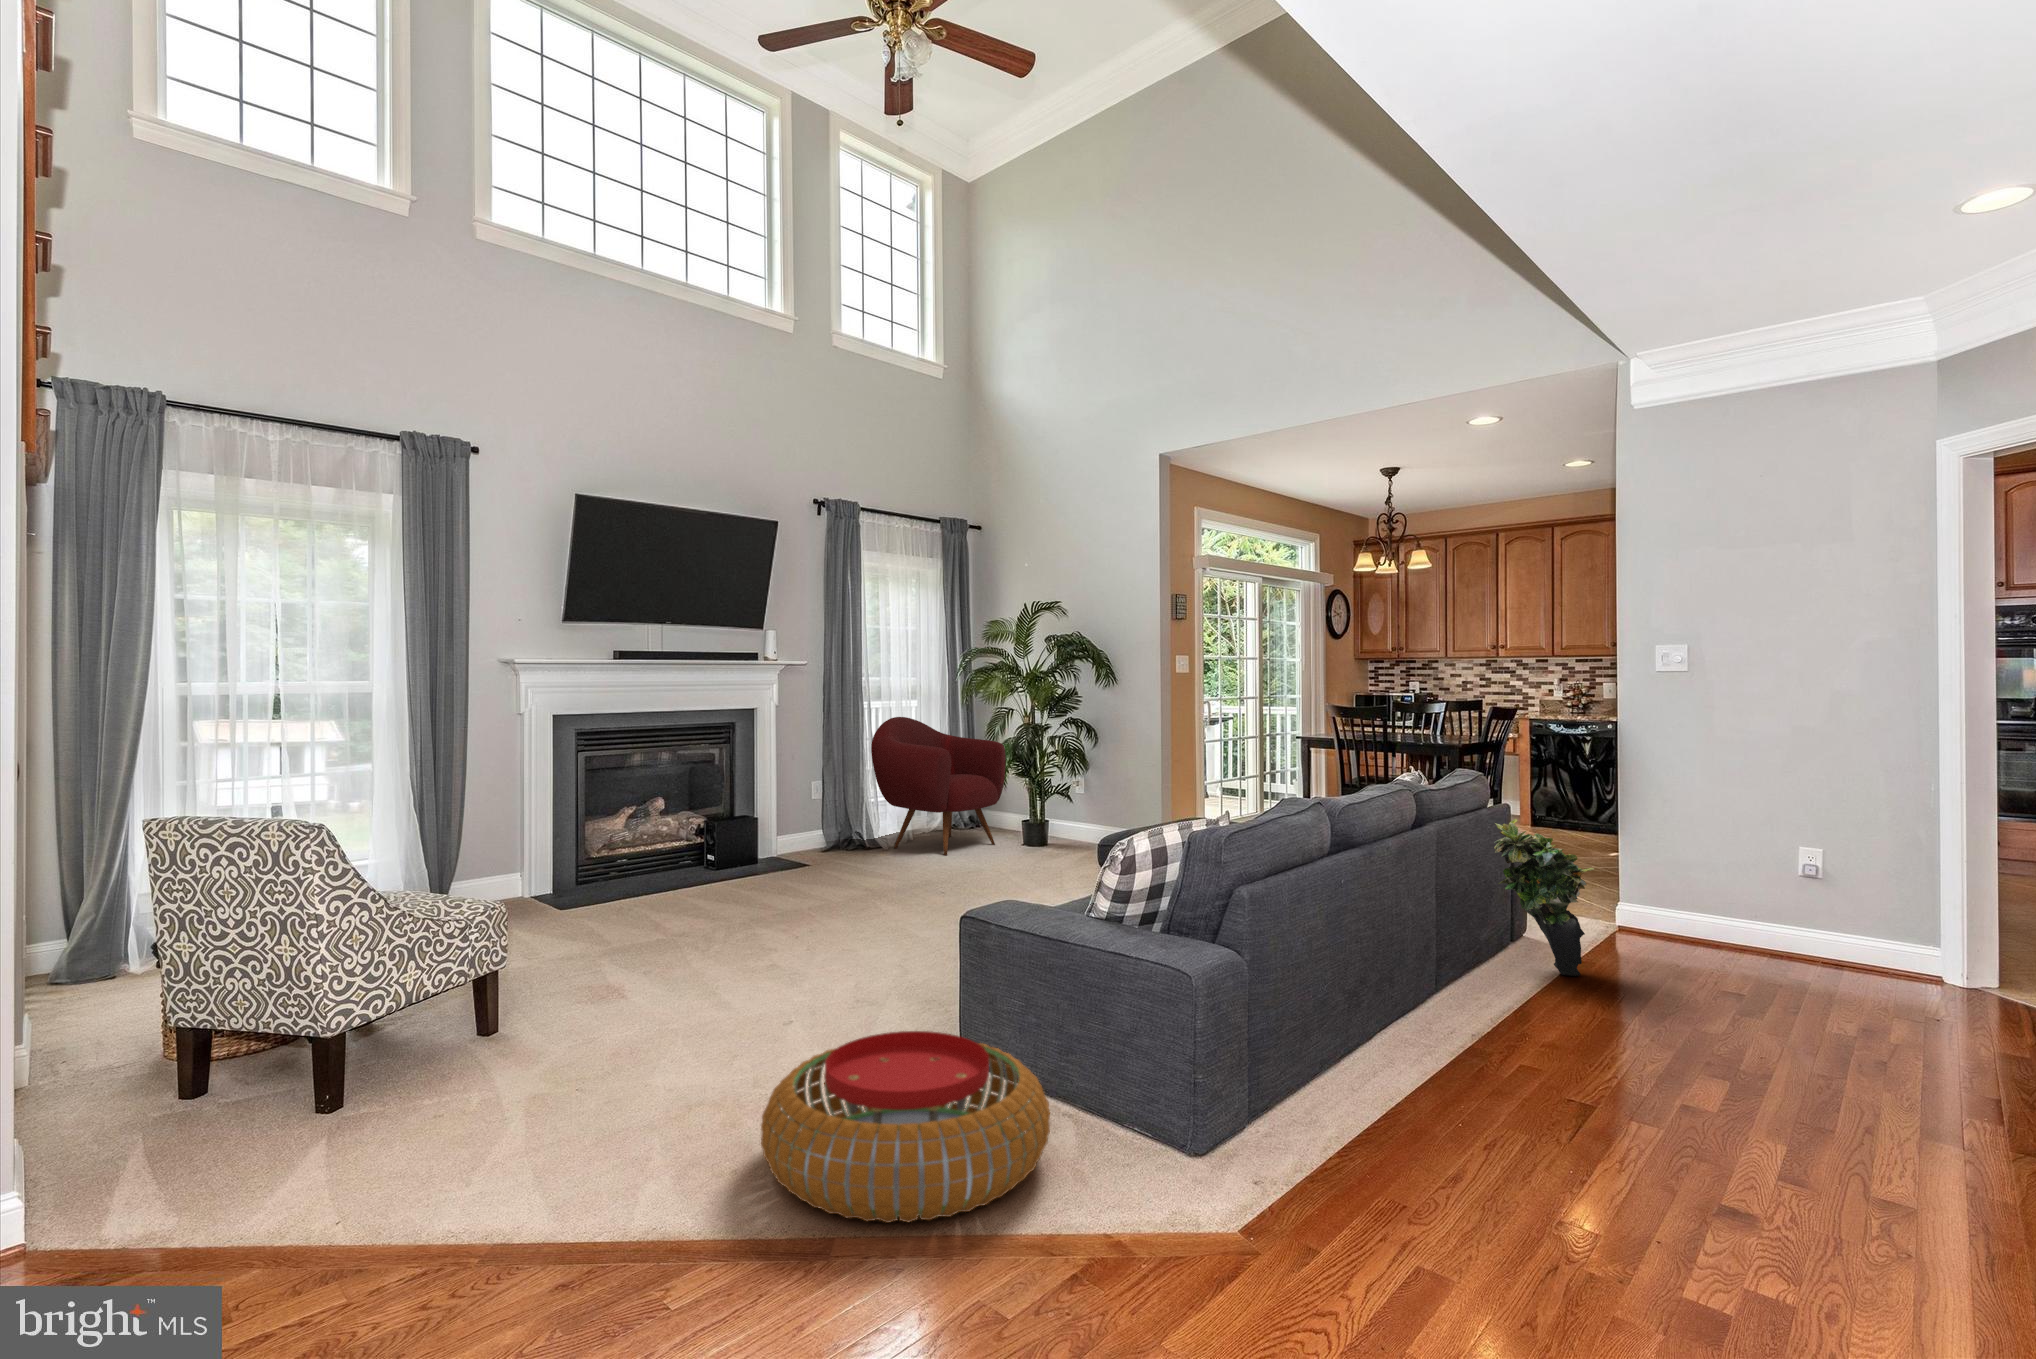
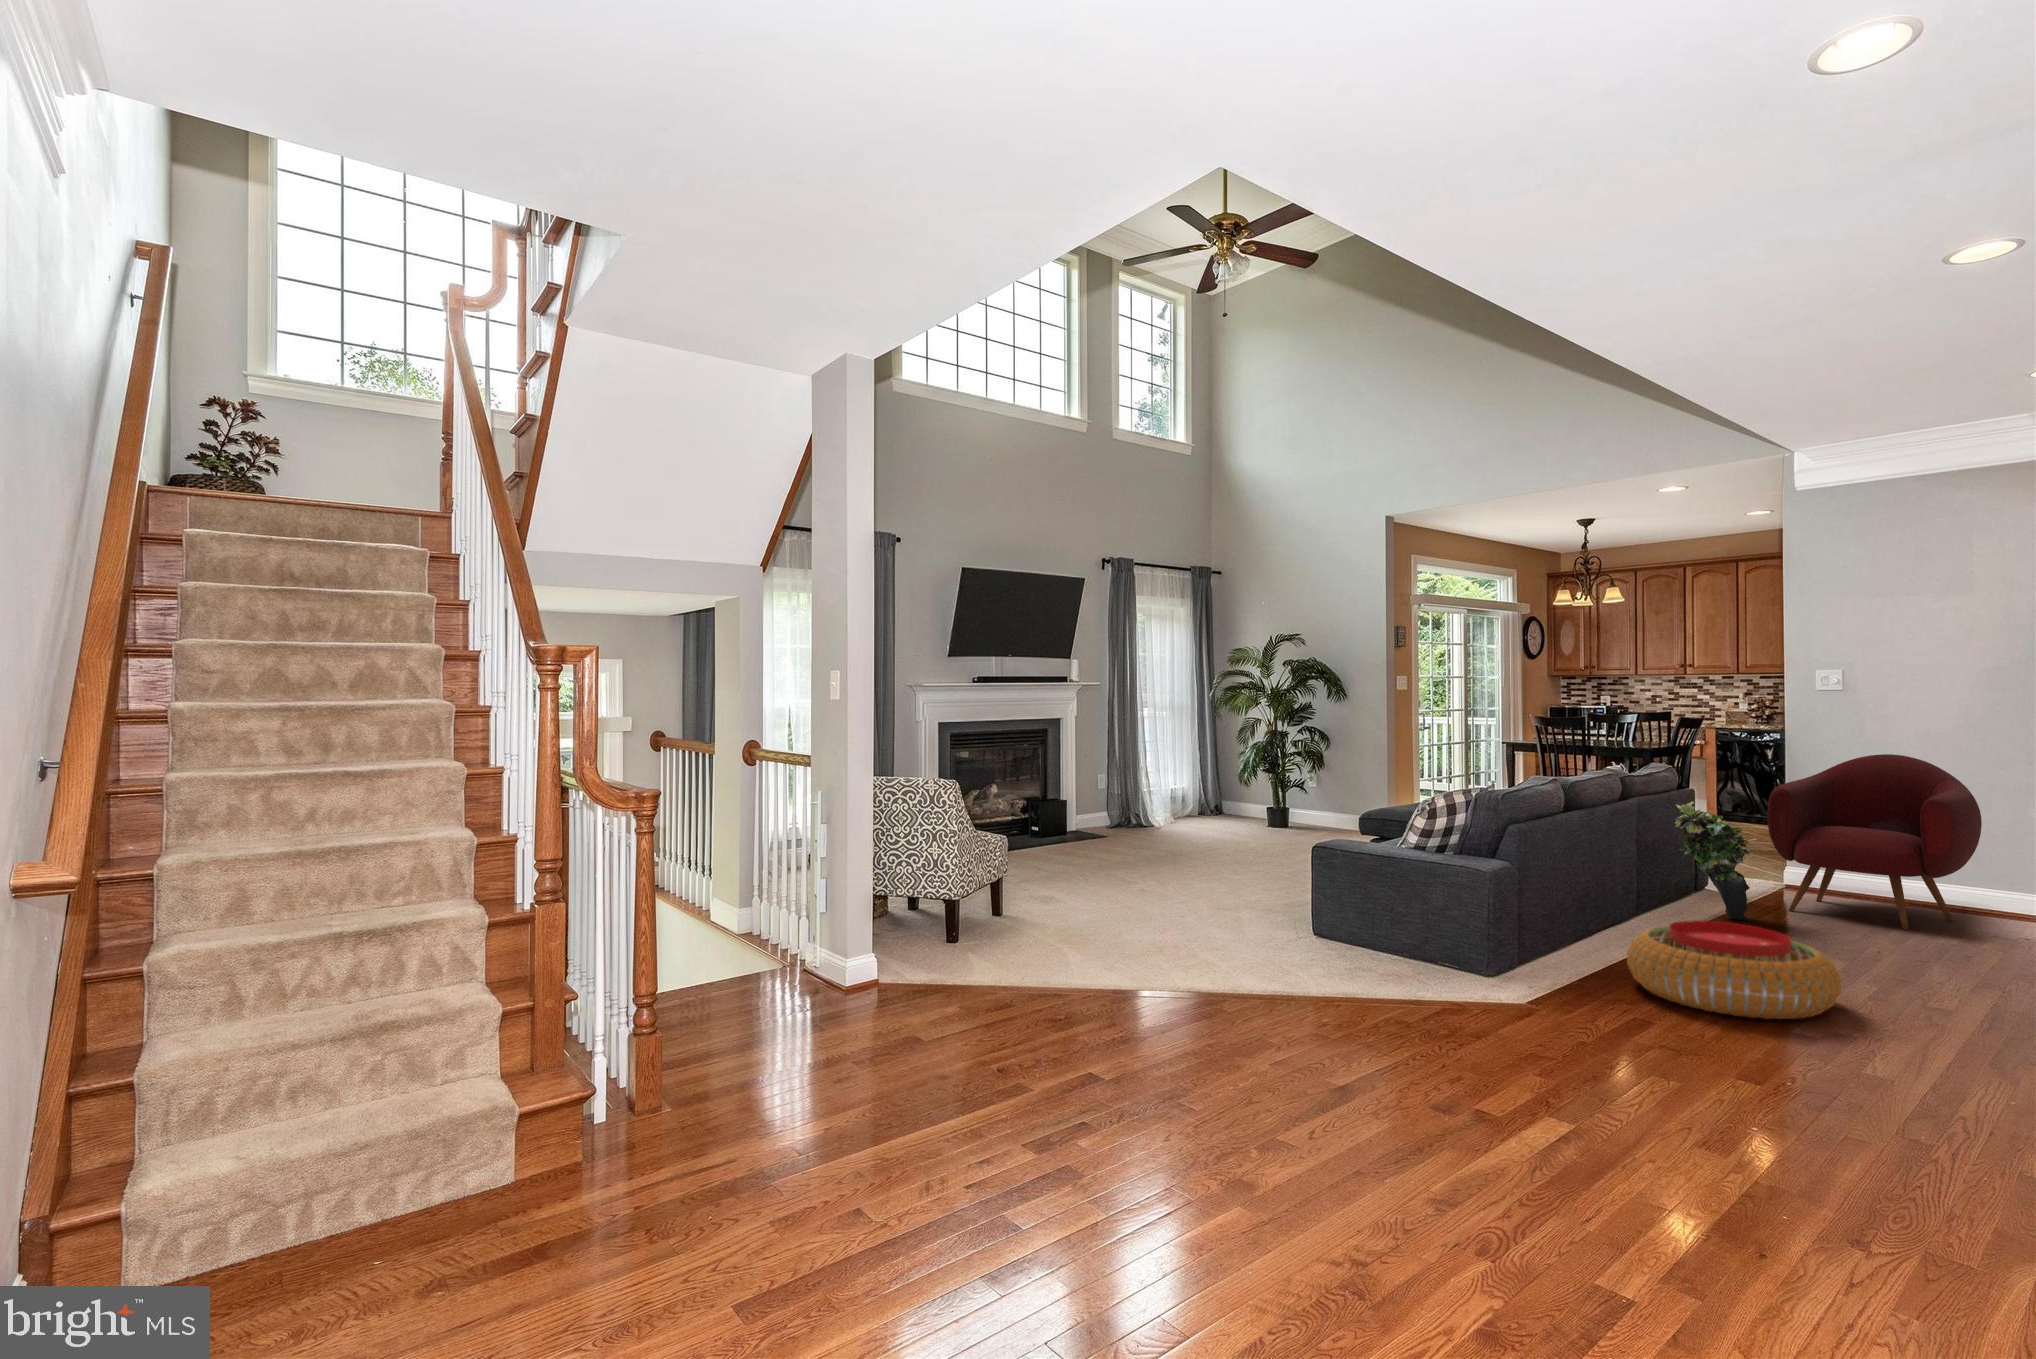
armchair: present [871,717,1006,855] -> present [1768,754,1982,930]
pouf: present [761,1031,1050,1223] -> present [1627,920,1841,1019]

